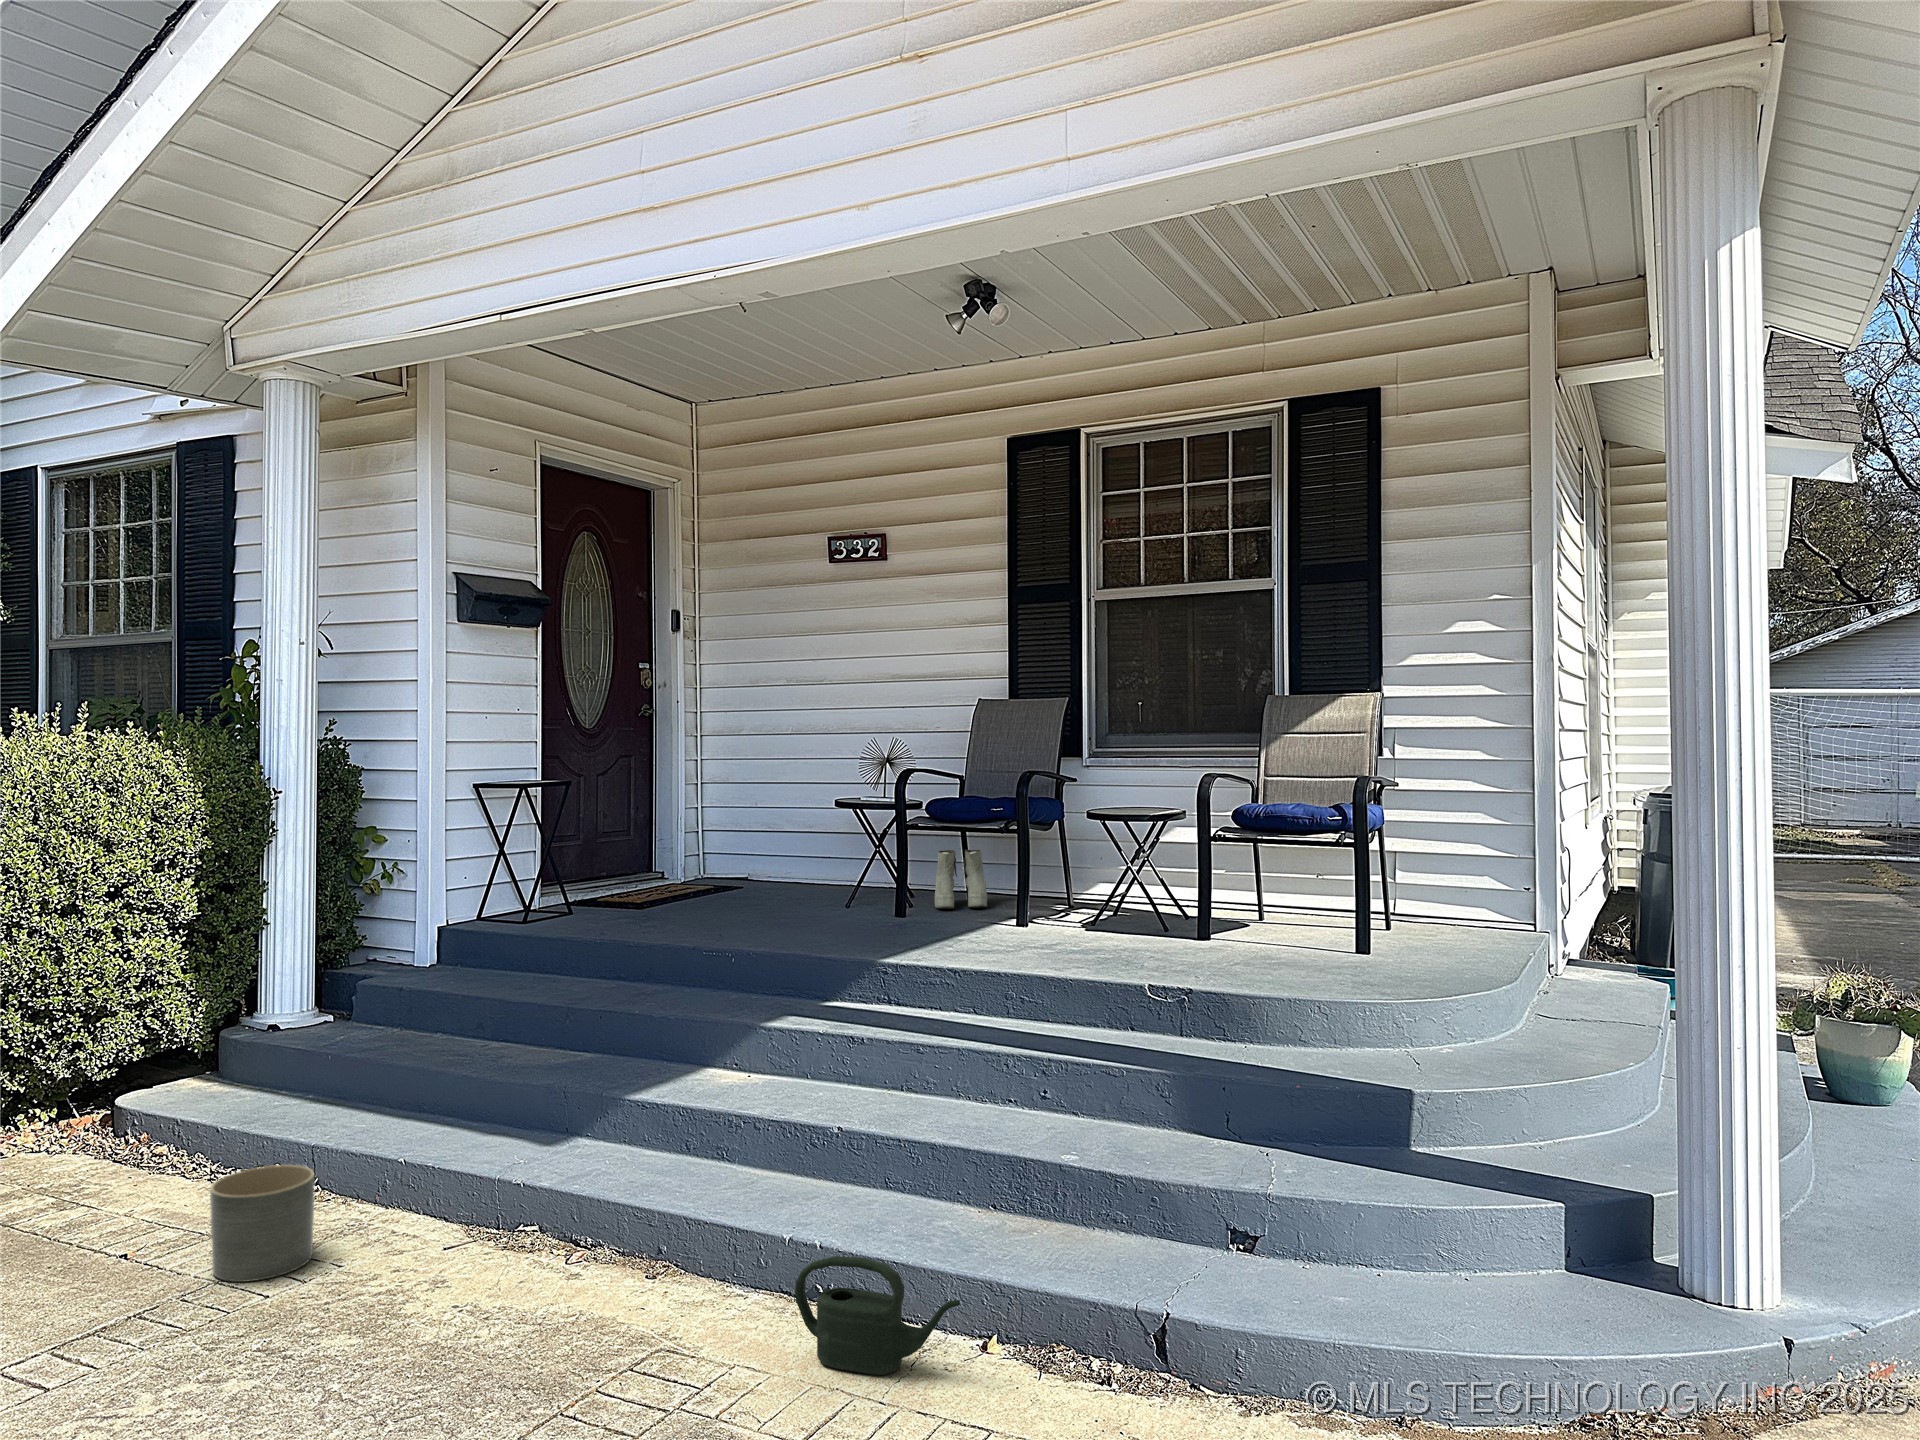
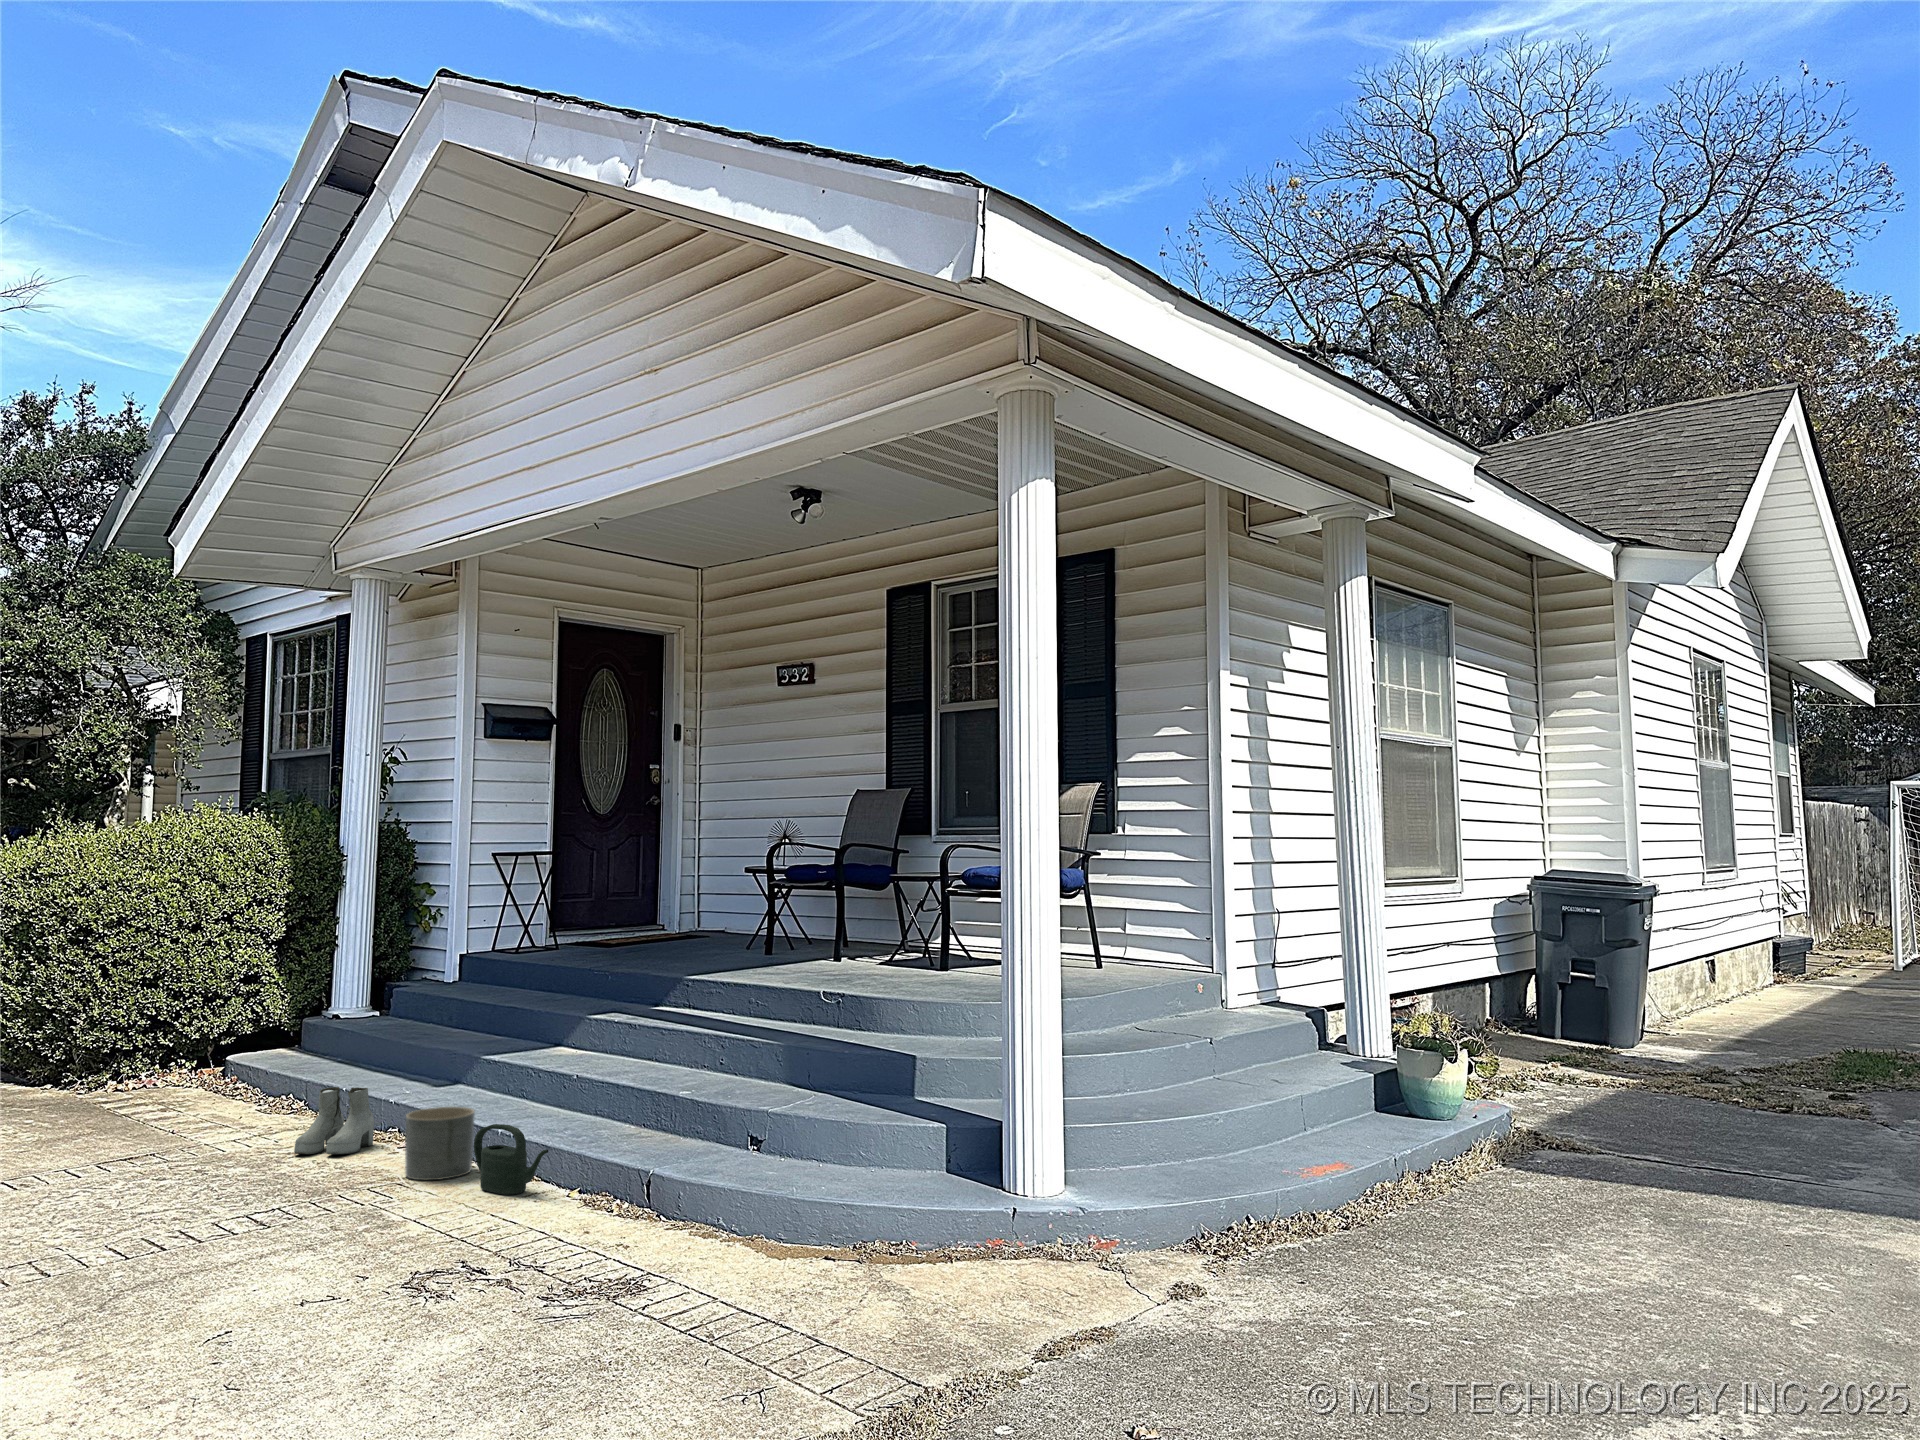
boots: present [935,850,987,909] -> present [294,1087,374,1155]
planter: present [210,1165,314,1282] -> present [405,1107,475,1180]

